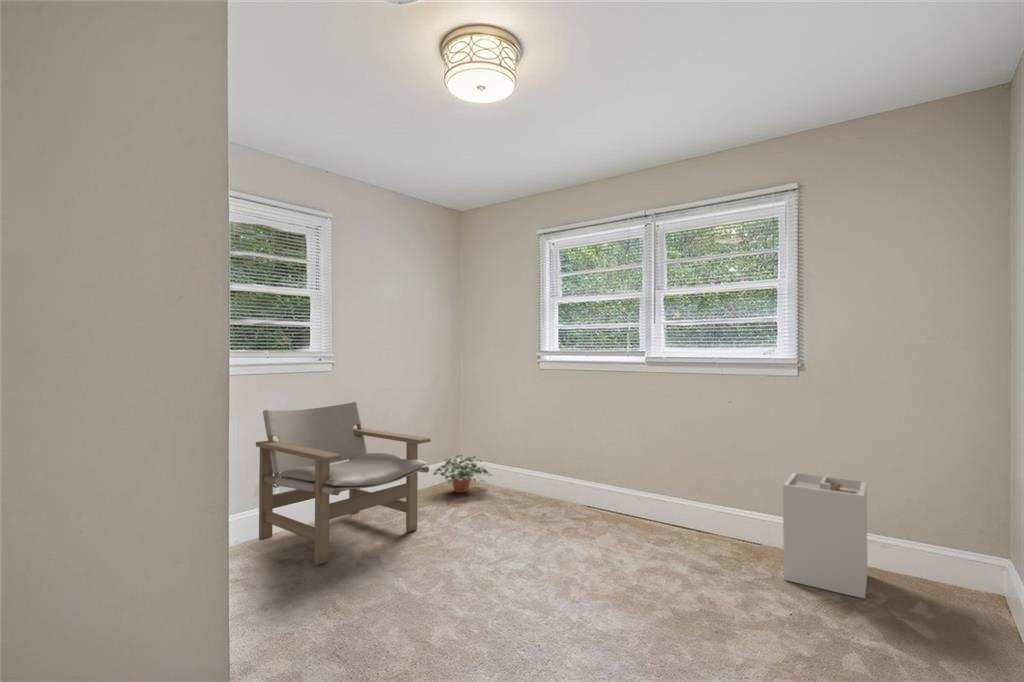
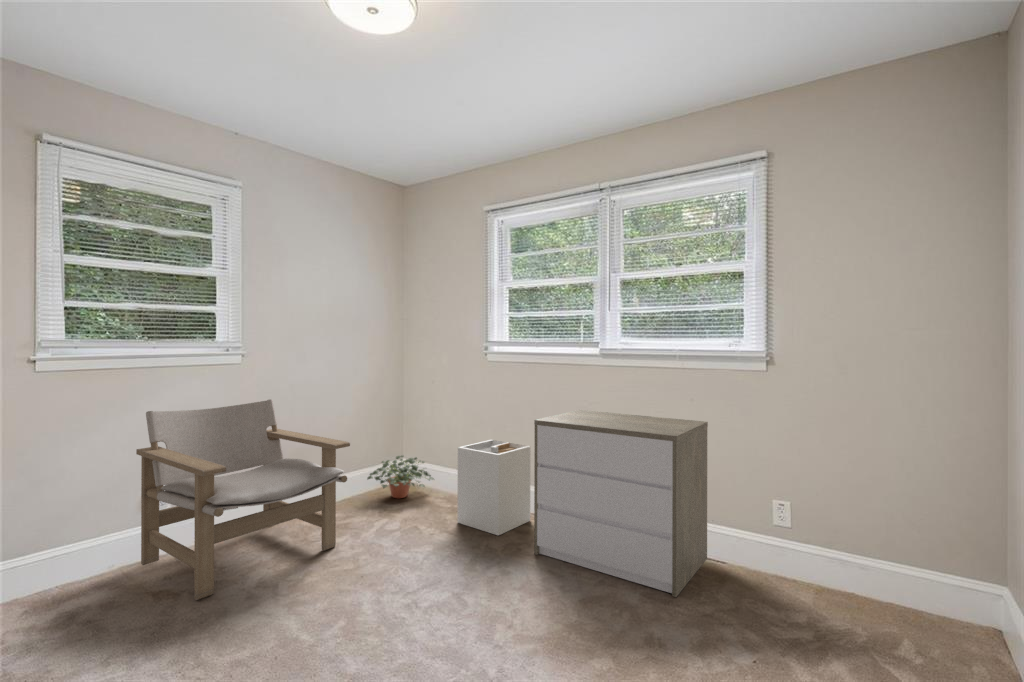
dresser: none [591,412,746,570] -> present [534,410,708,597]
laundry hamper: present [783,473,868,599] -> present [457,440,530,535]

